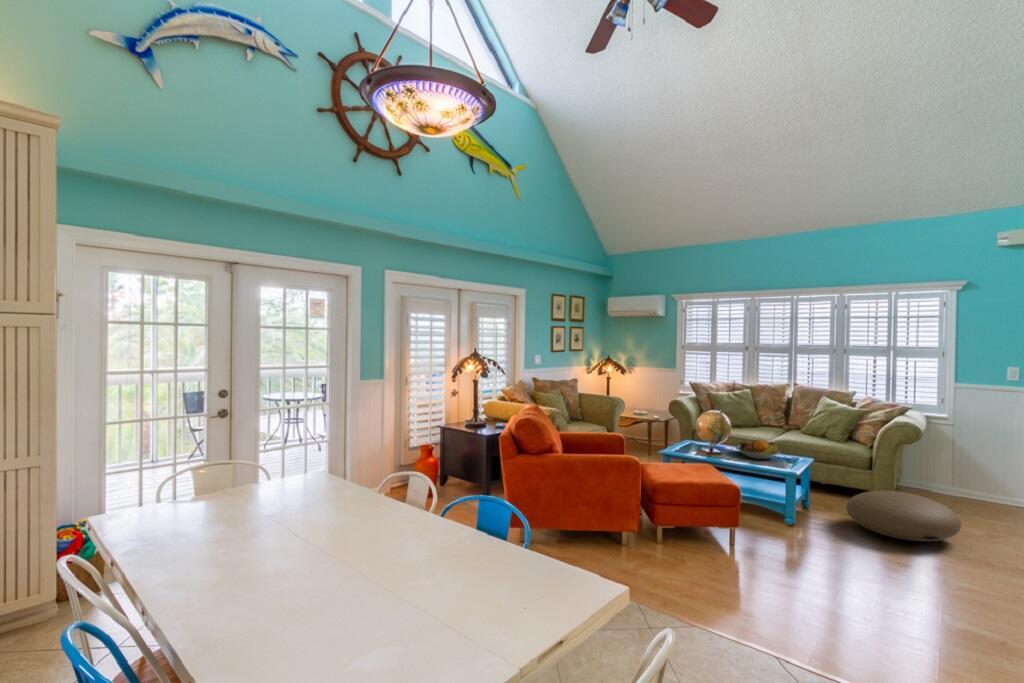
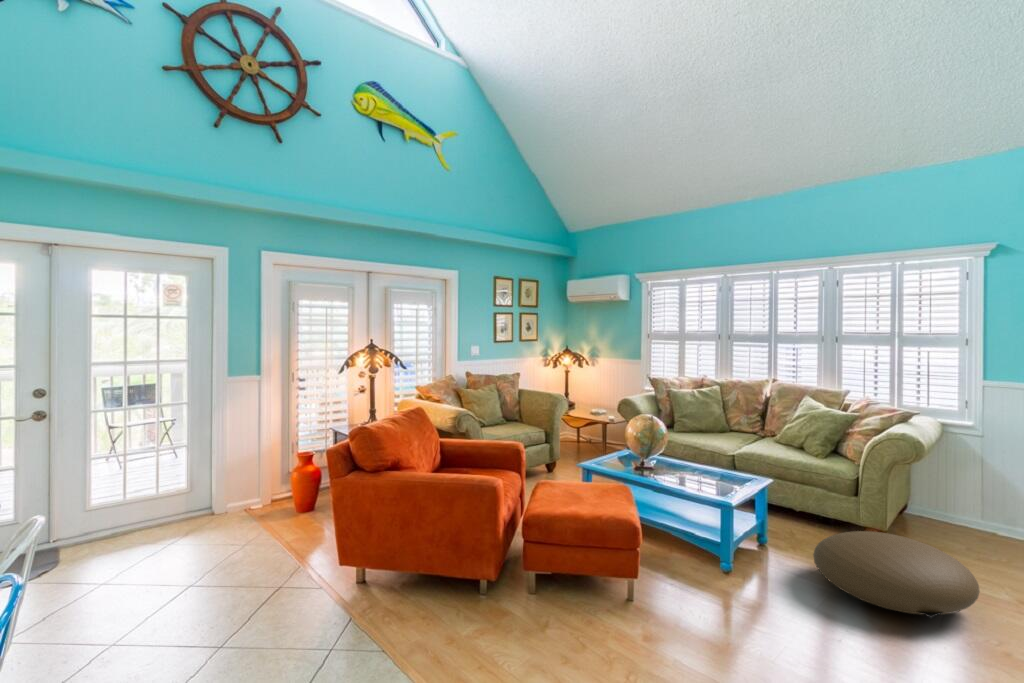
fruit bowl: present [735,440,780,459] -> none [675,454,732,481]

